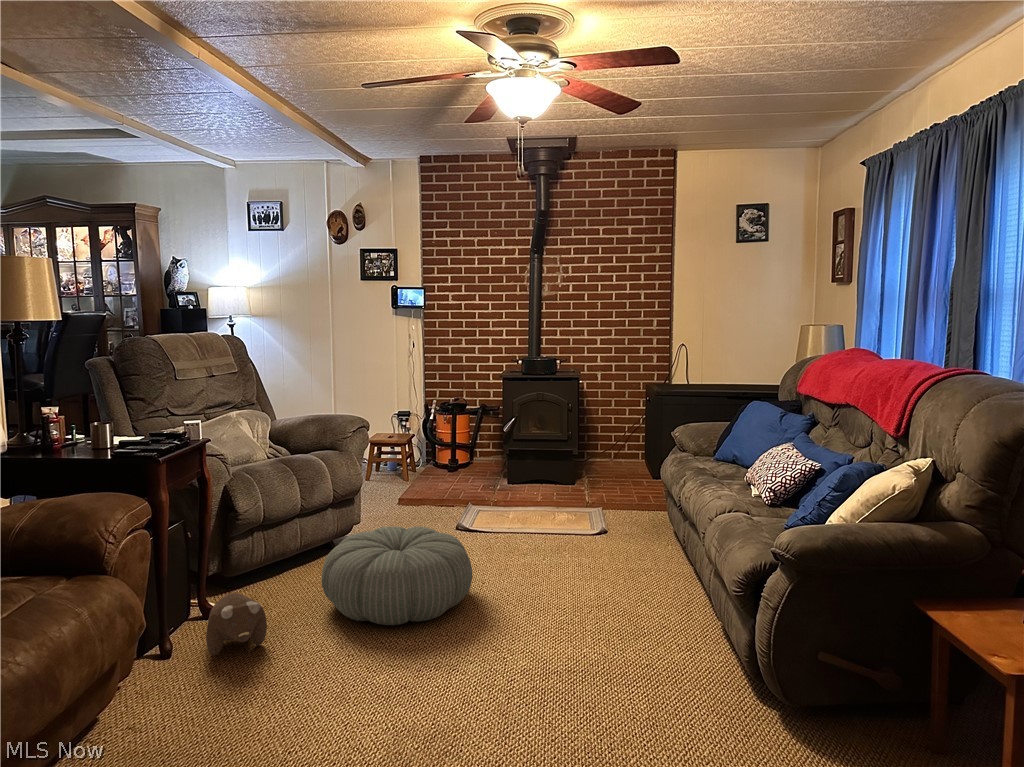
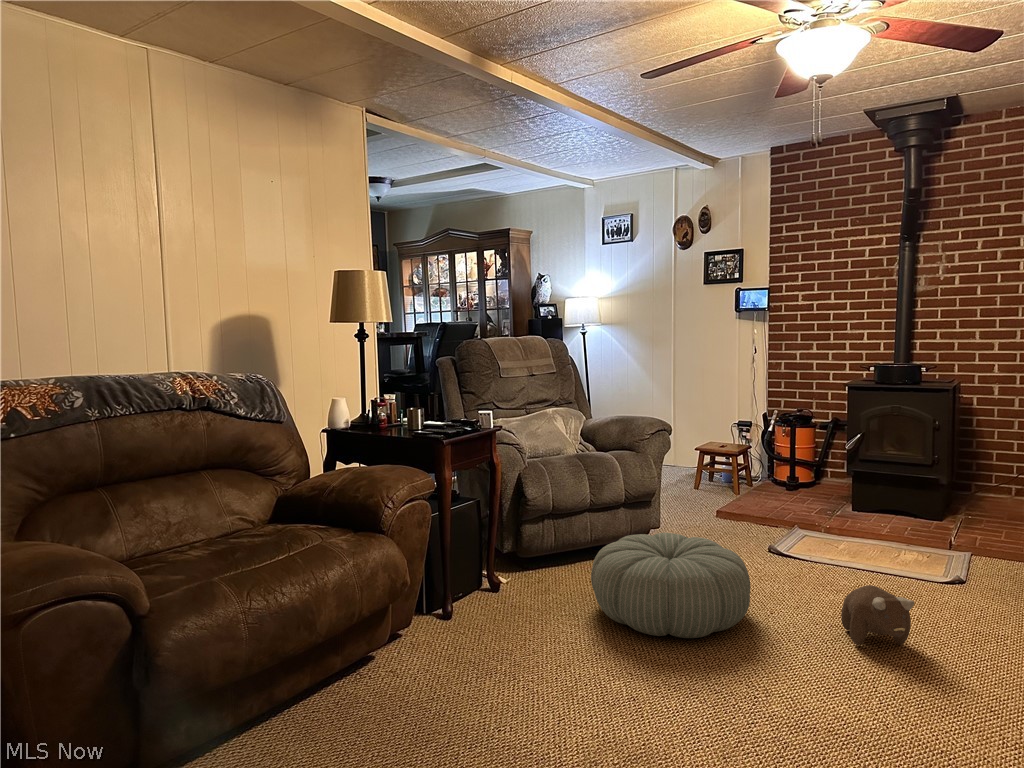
plush toy: present [206,593,267,656] -> present [841,585,914,645]

